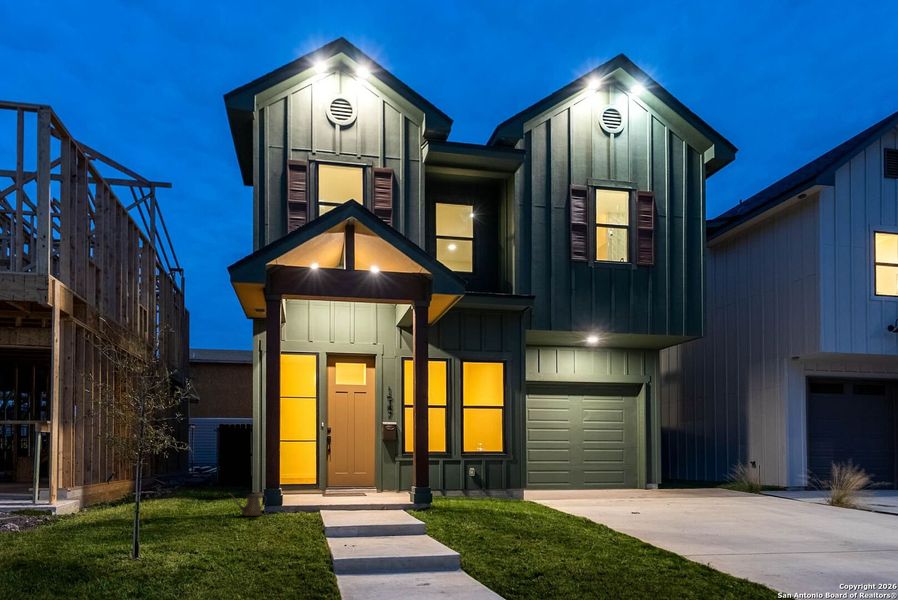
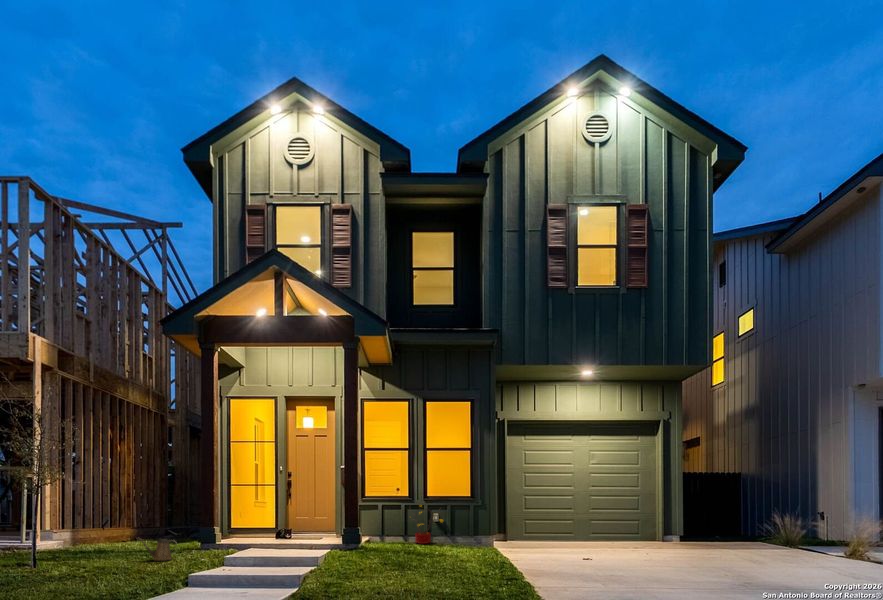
decorative plant: none [443,458,482,494] -> present [415,512,443,544]

